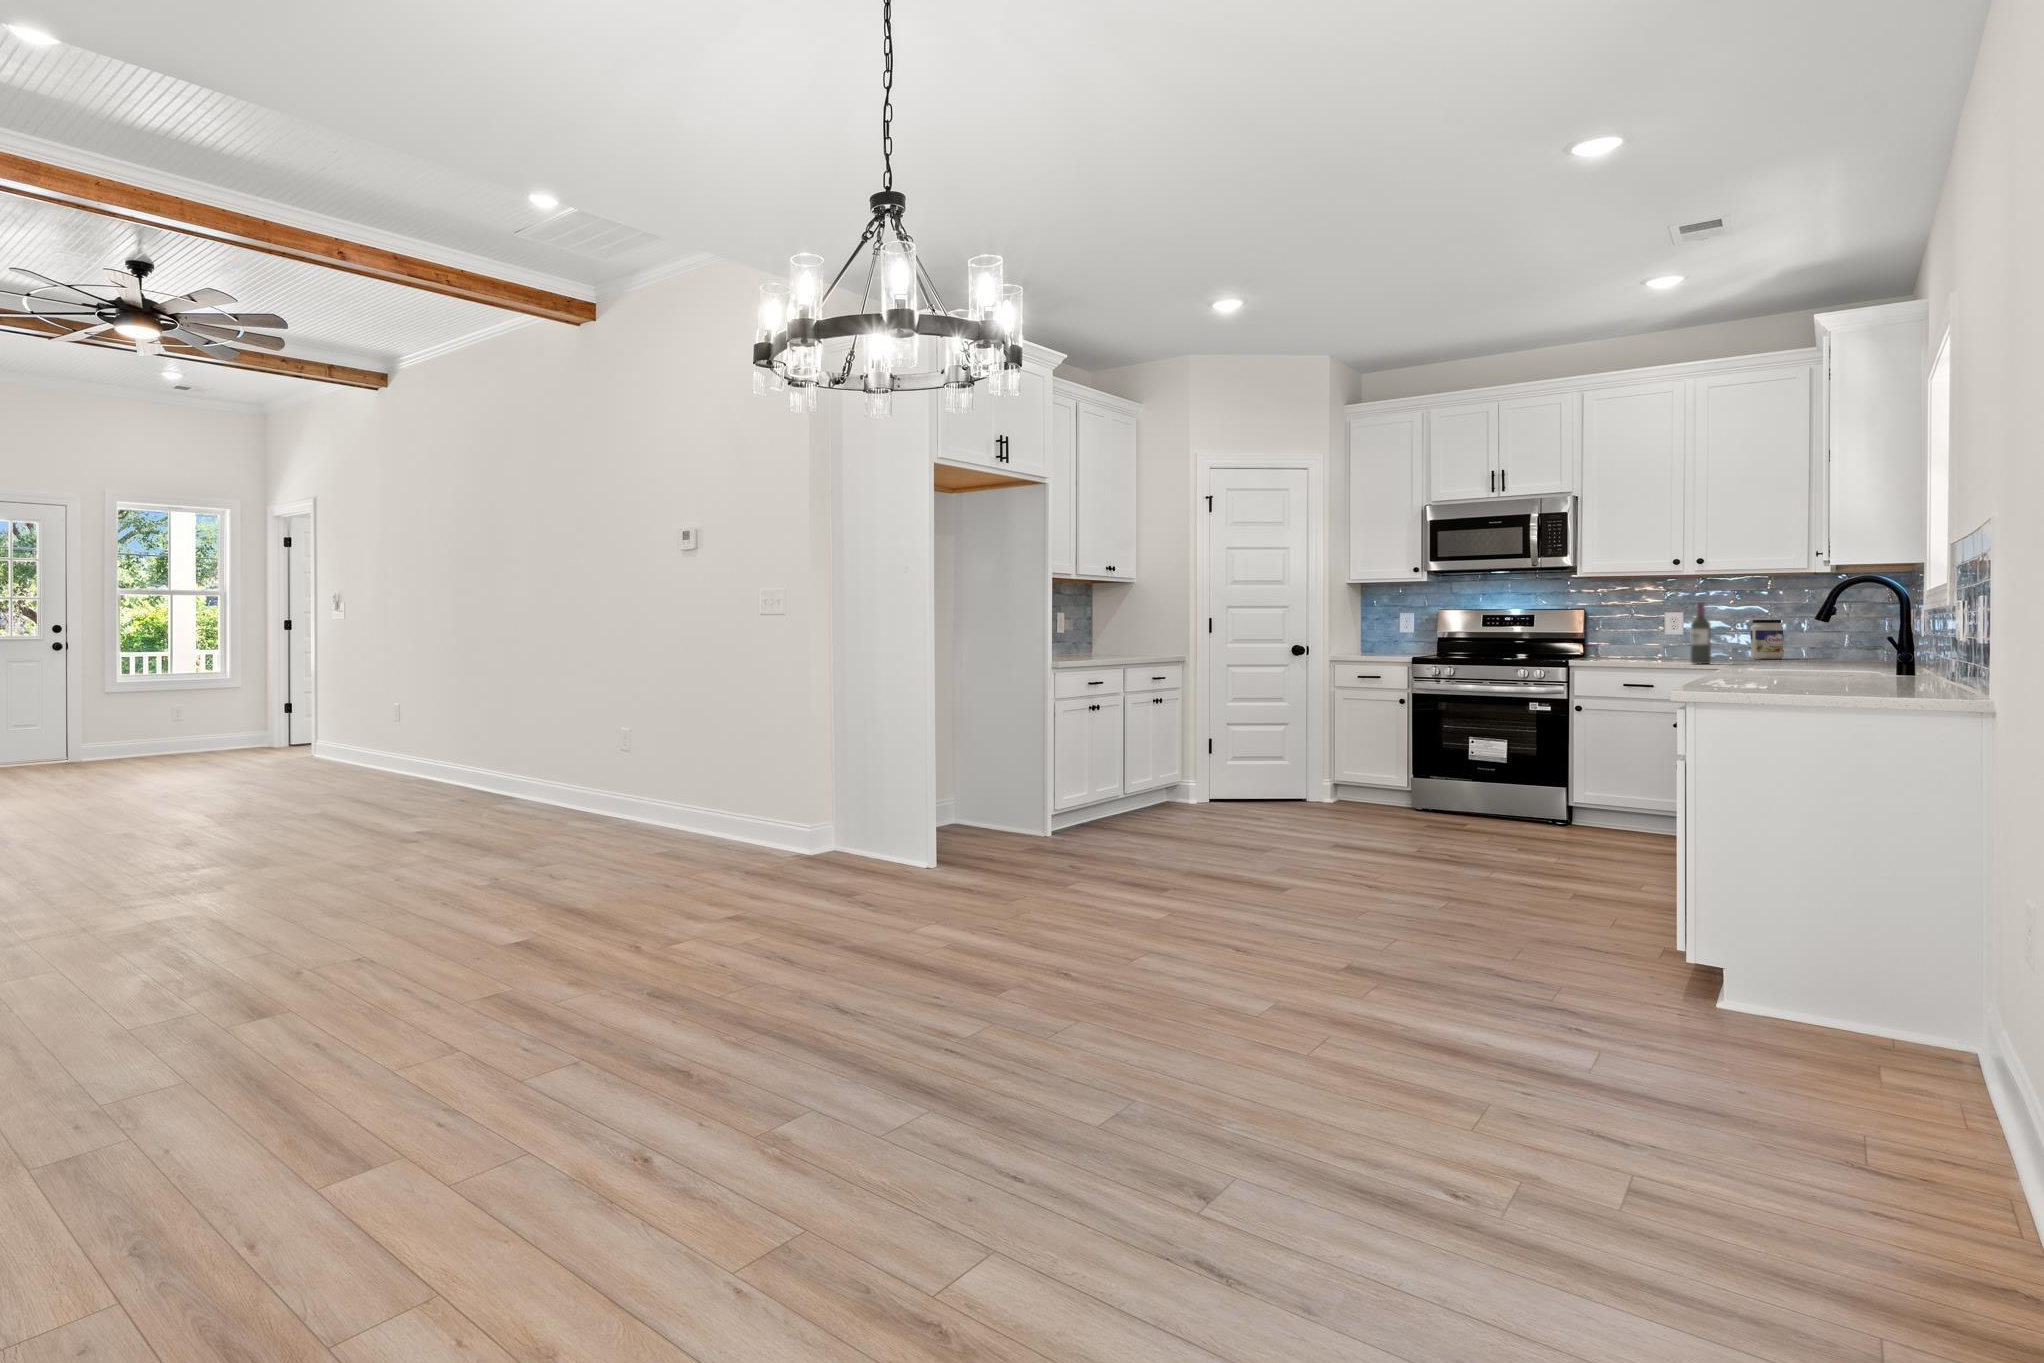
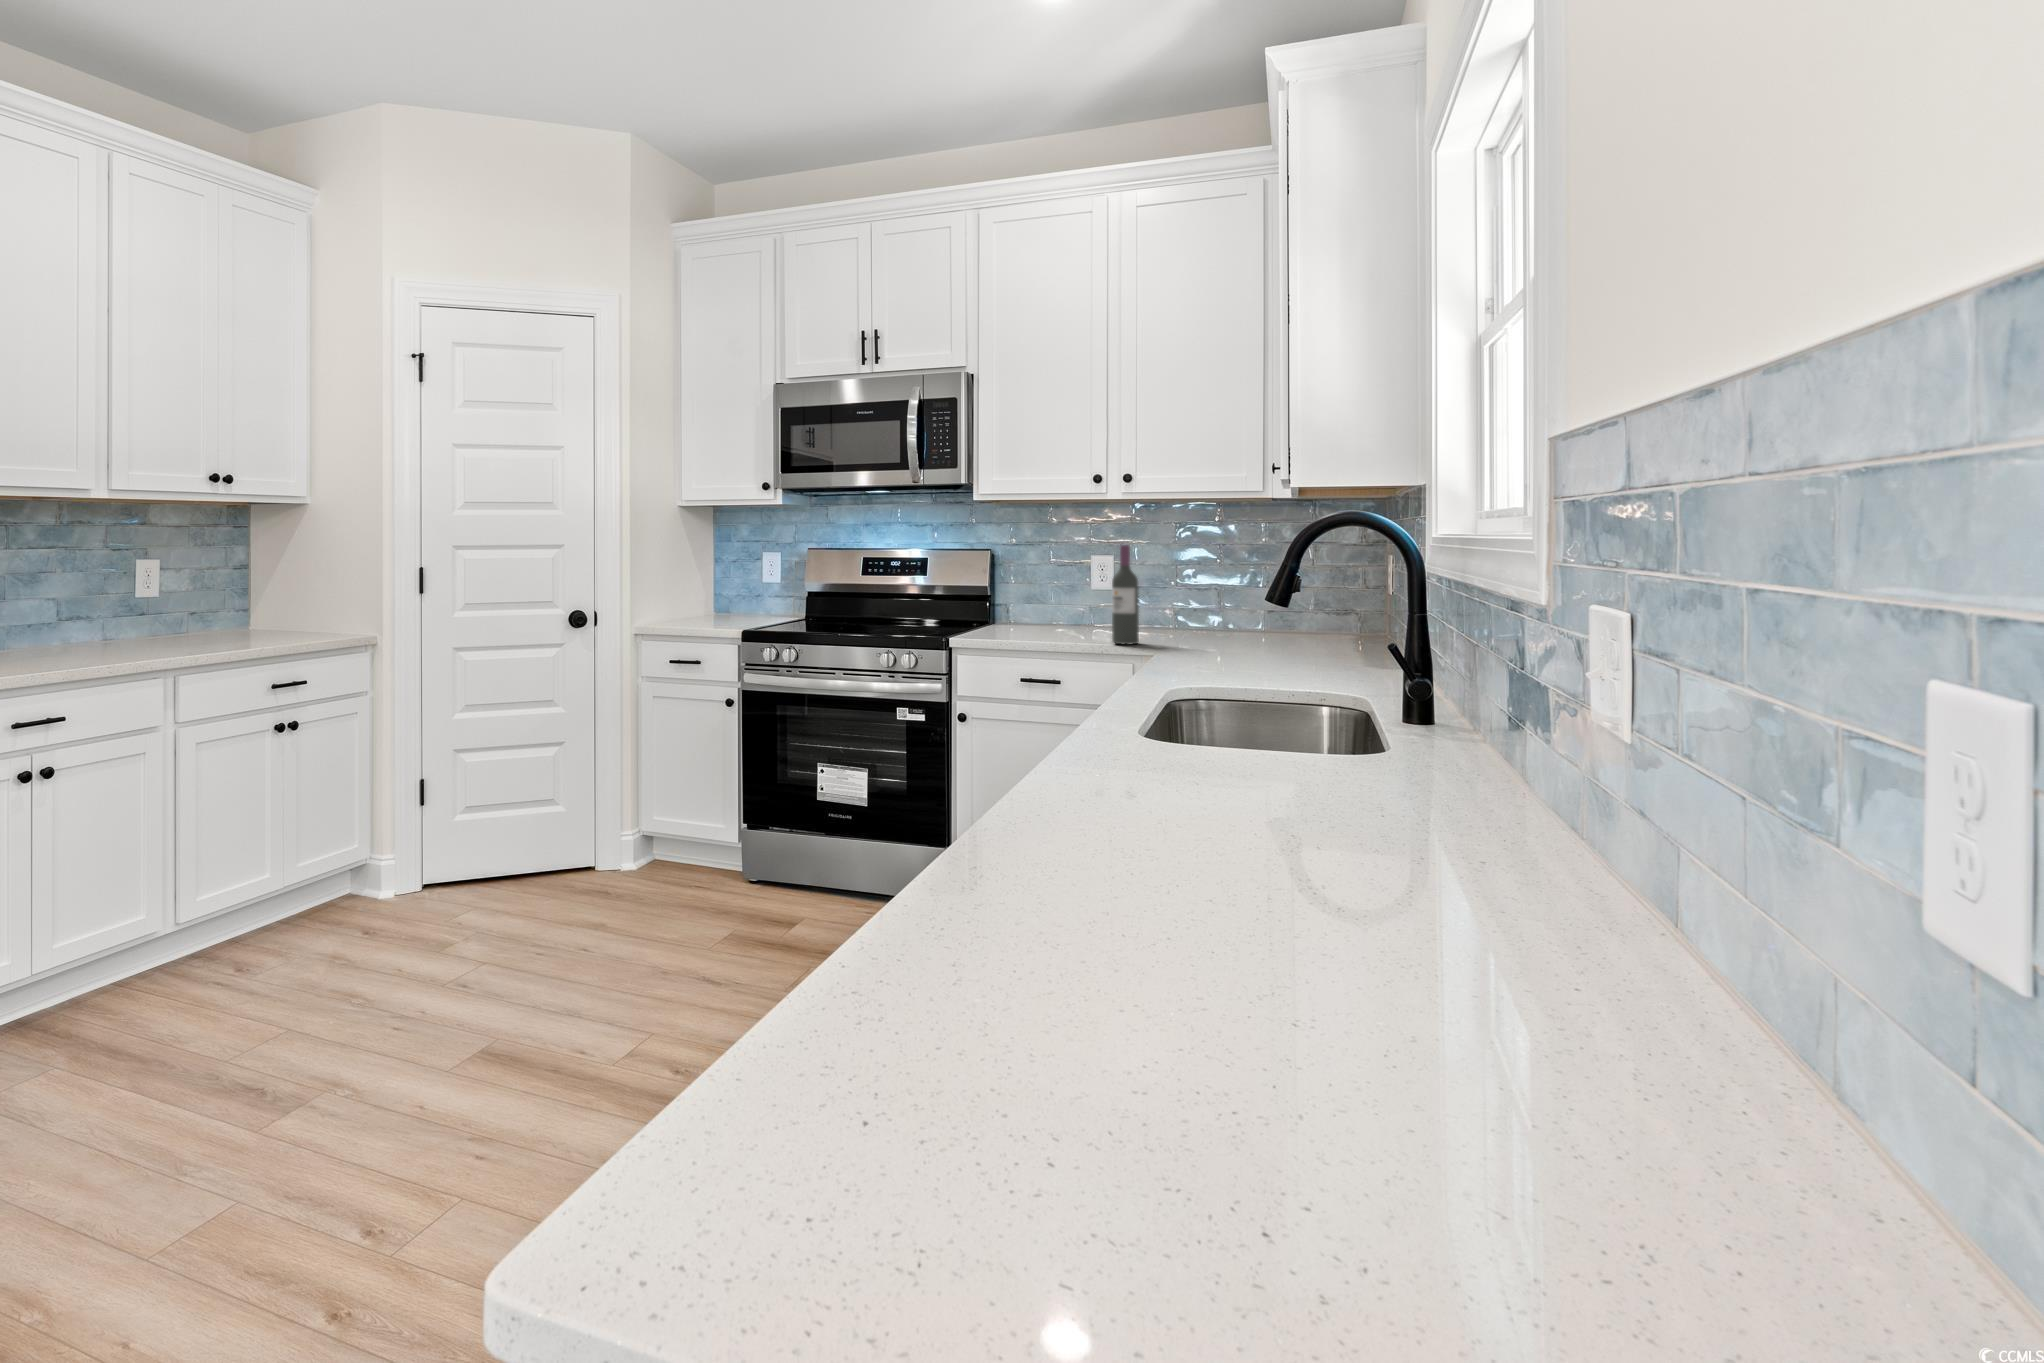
jar: present [1750,620,1784,659] -> none [1199,567,1240,627]

